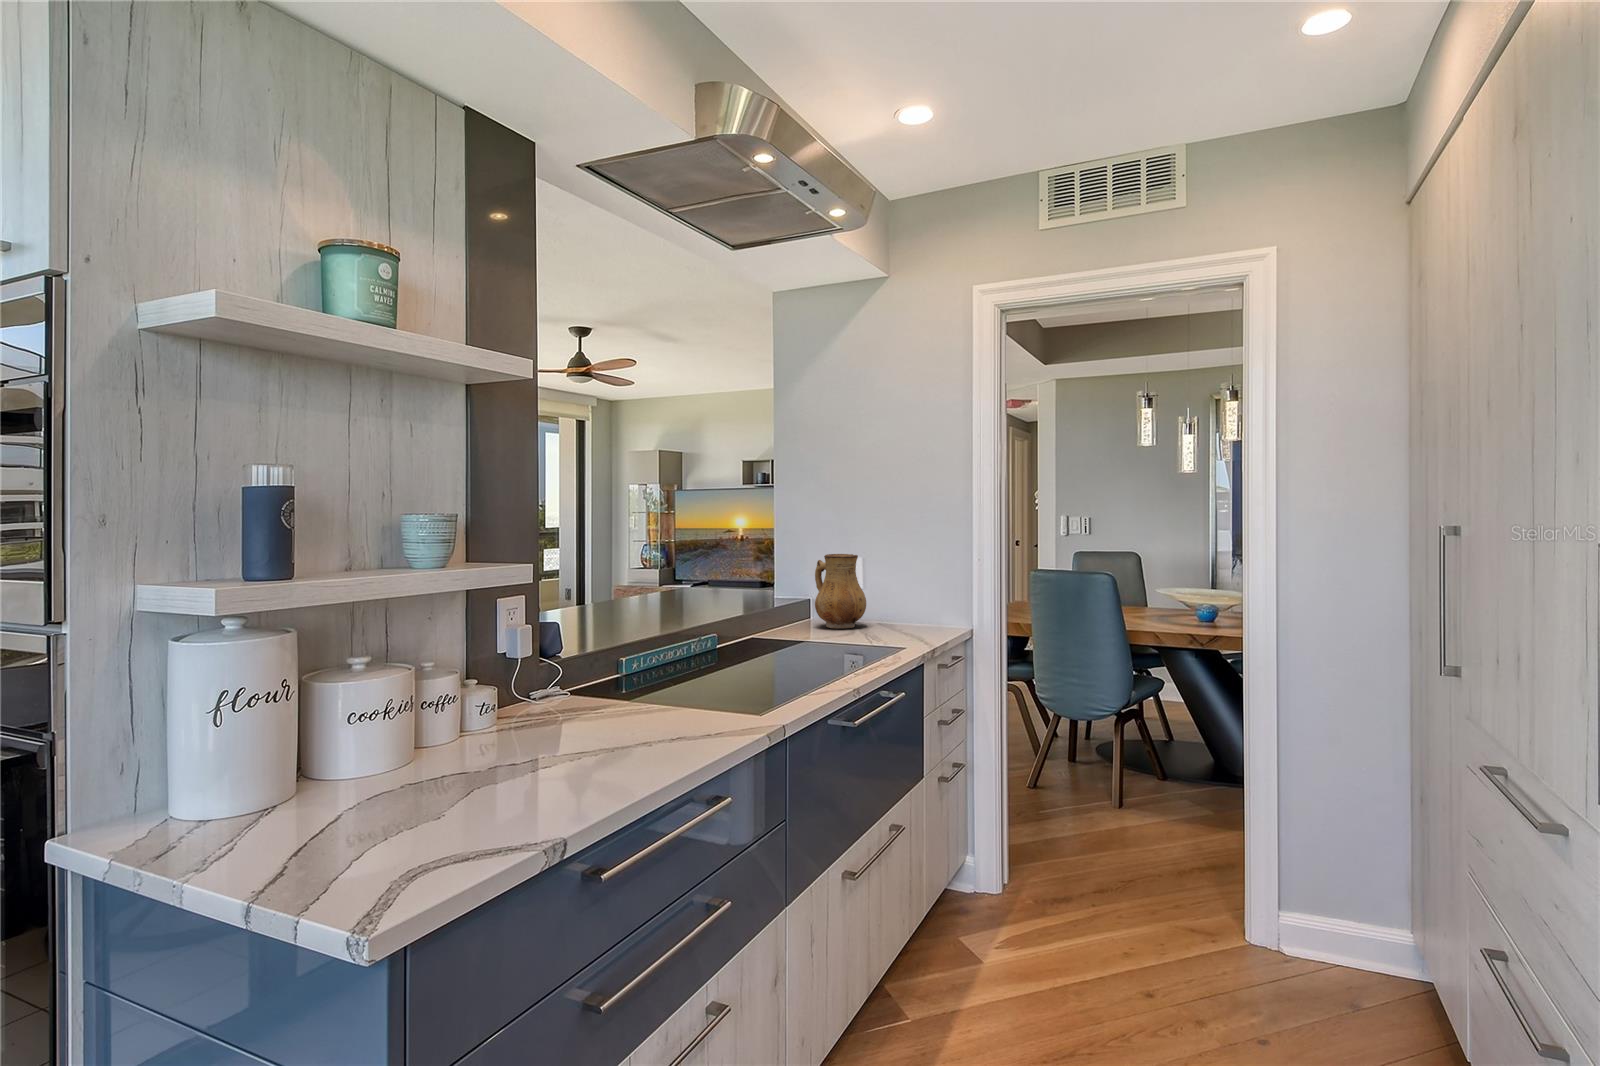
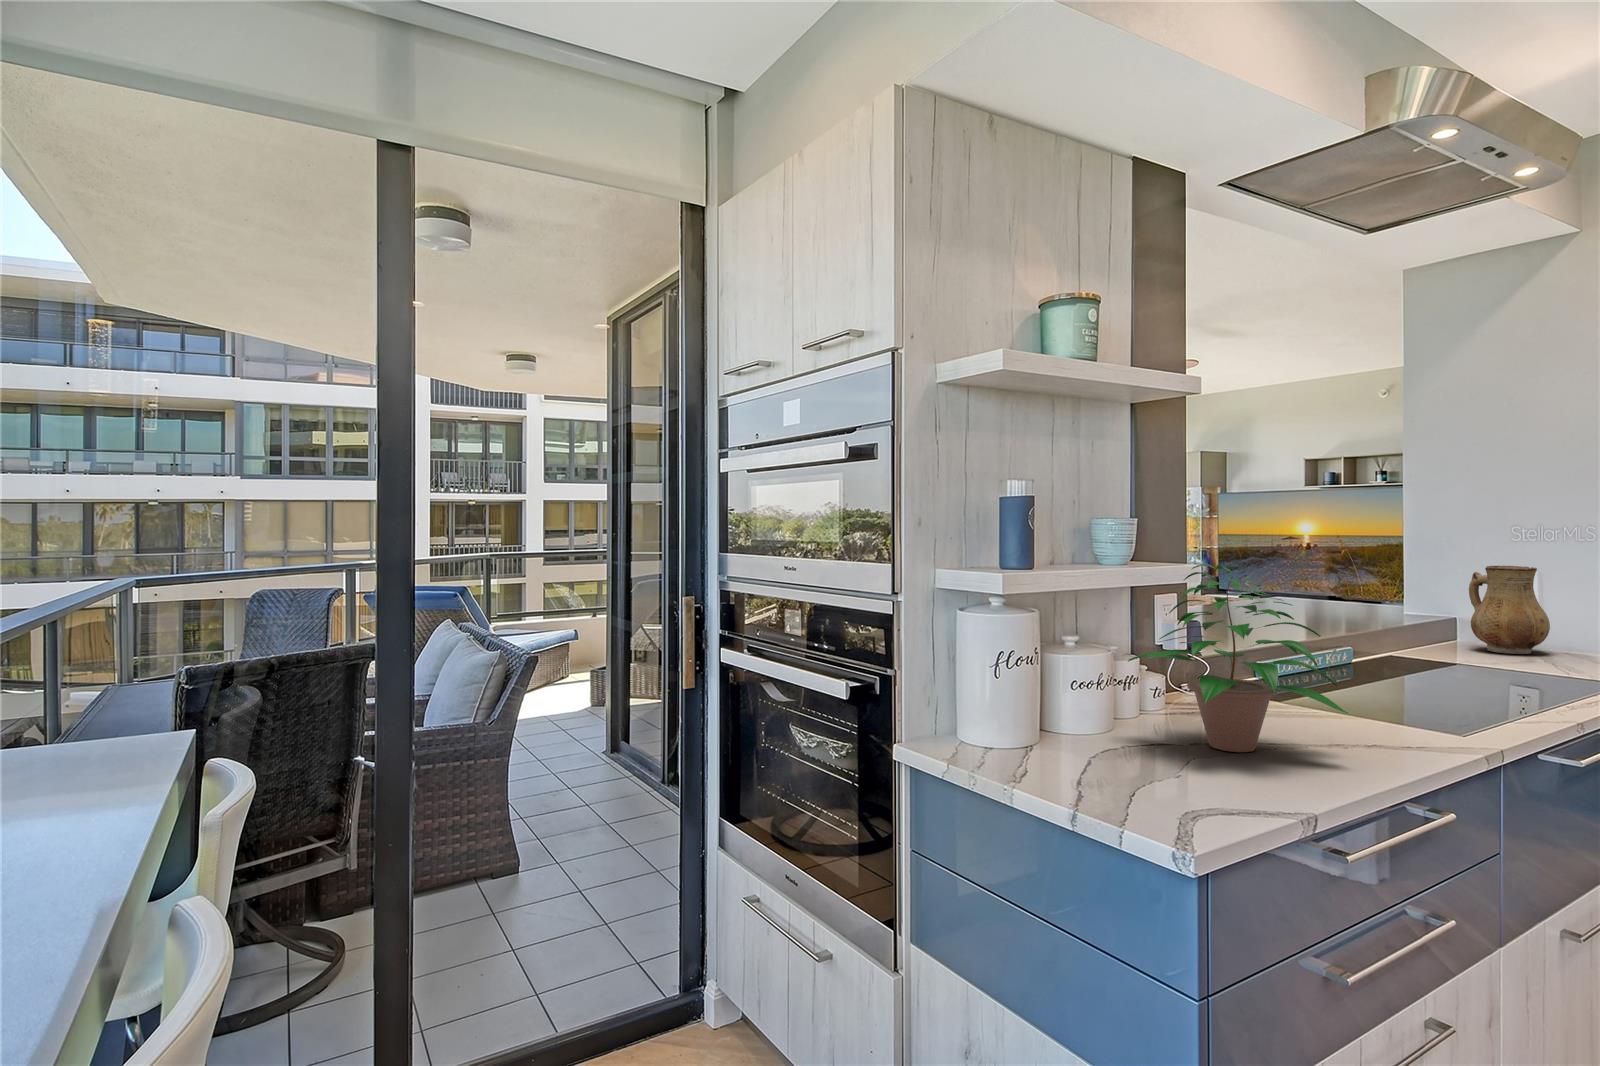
potted plant: none [425,563,640,770] -> present [1128,563,1349,752]

